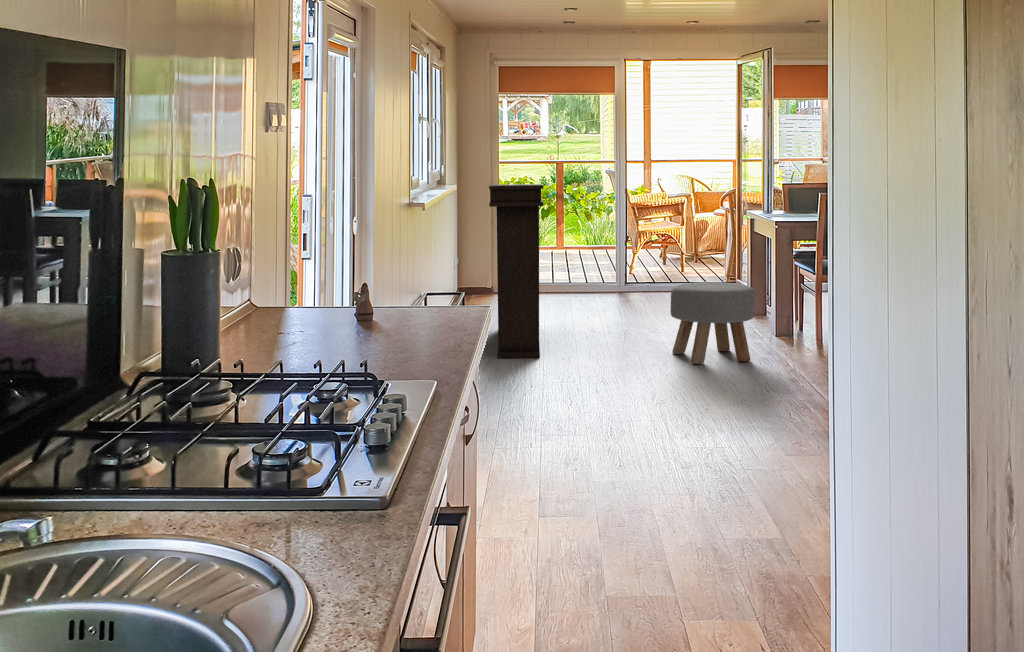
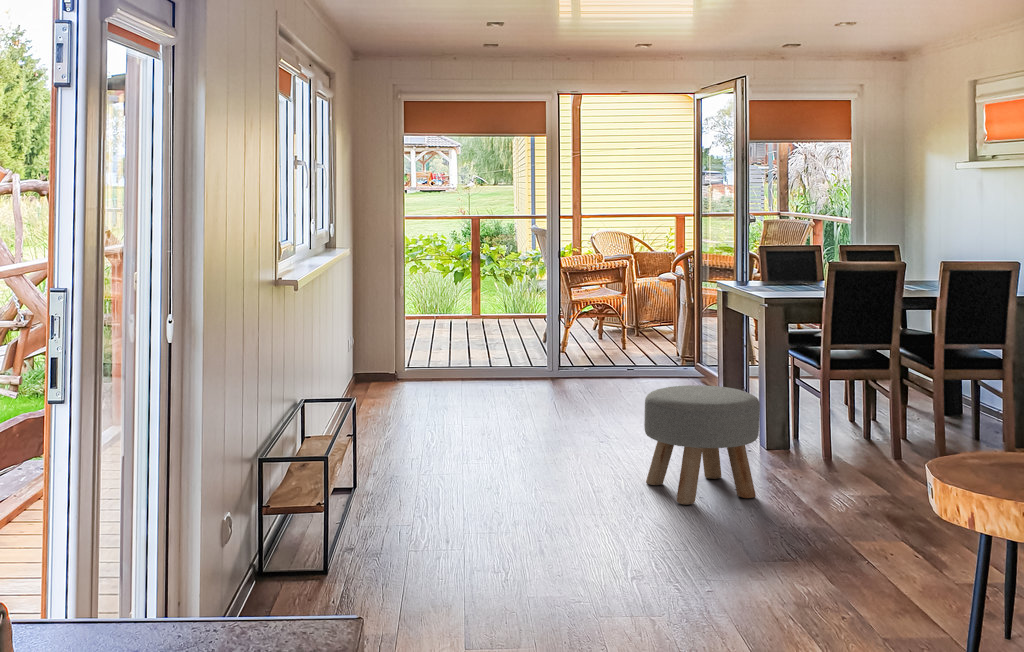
console table: present [489,184,544,358] -> none [393,250,470,498]

